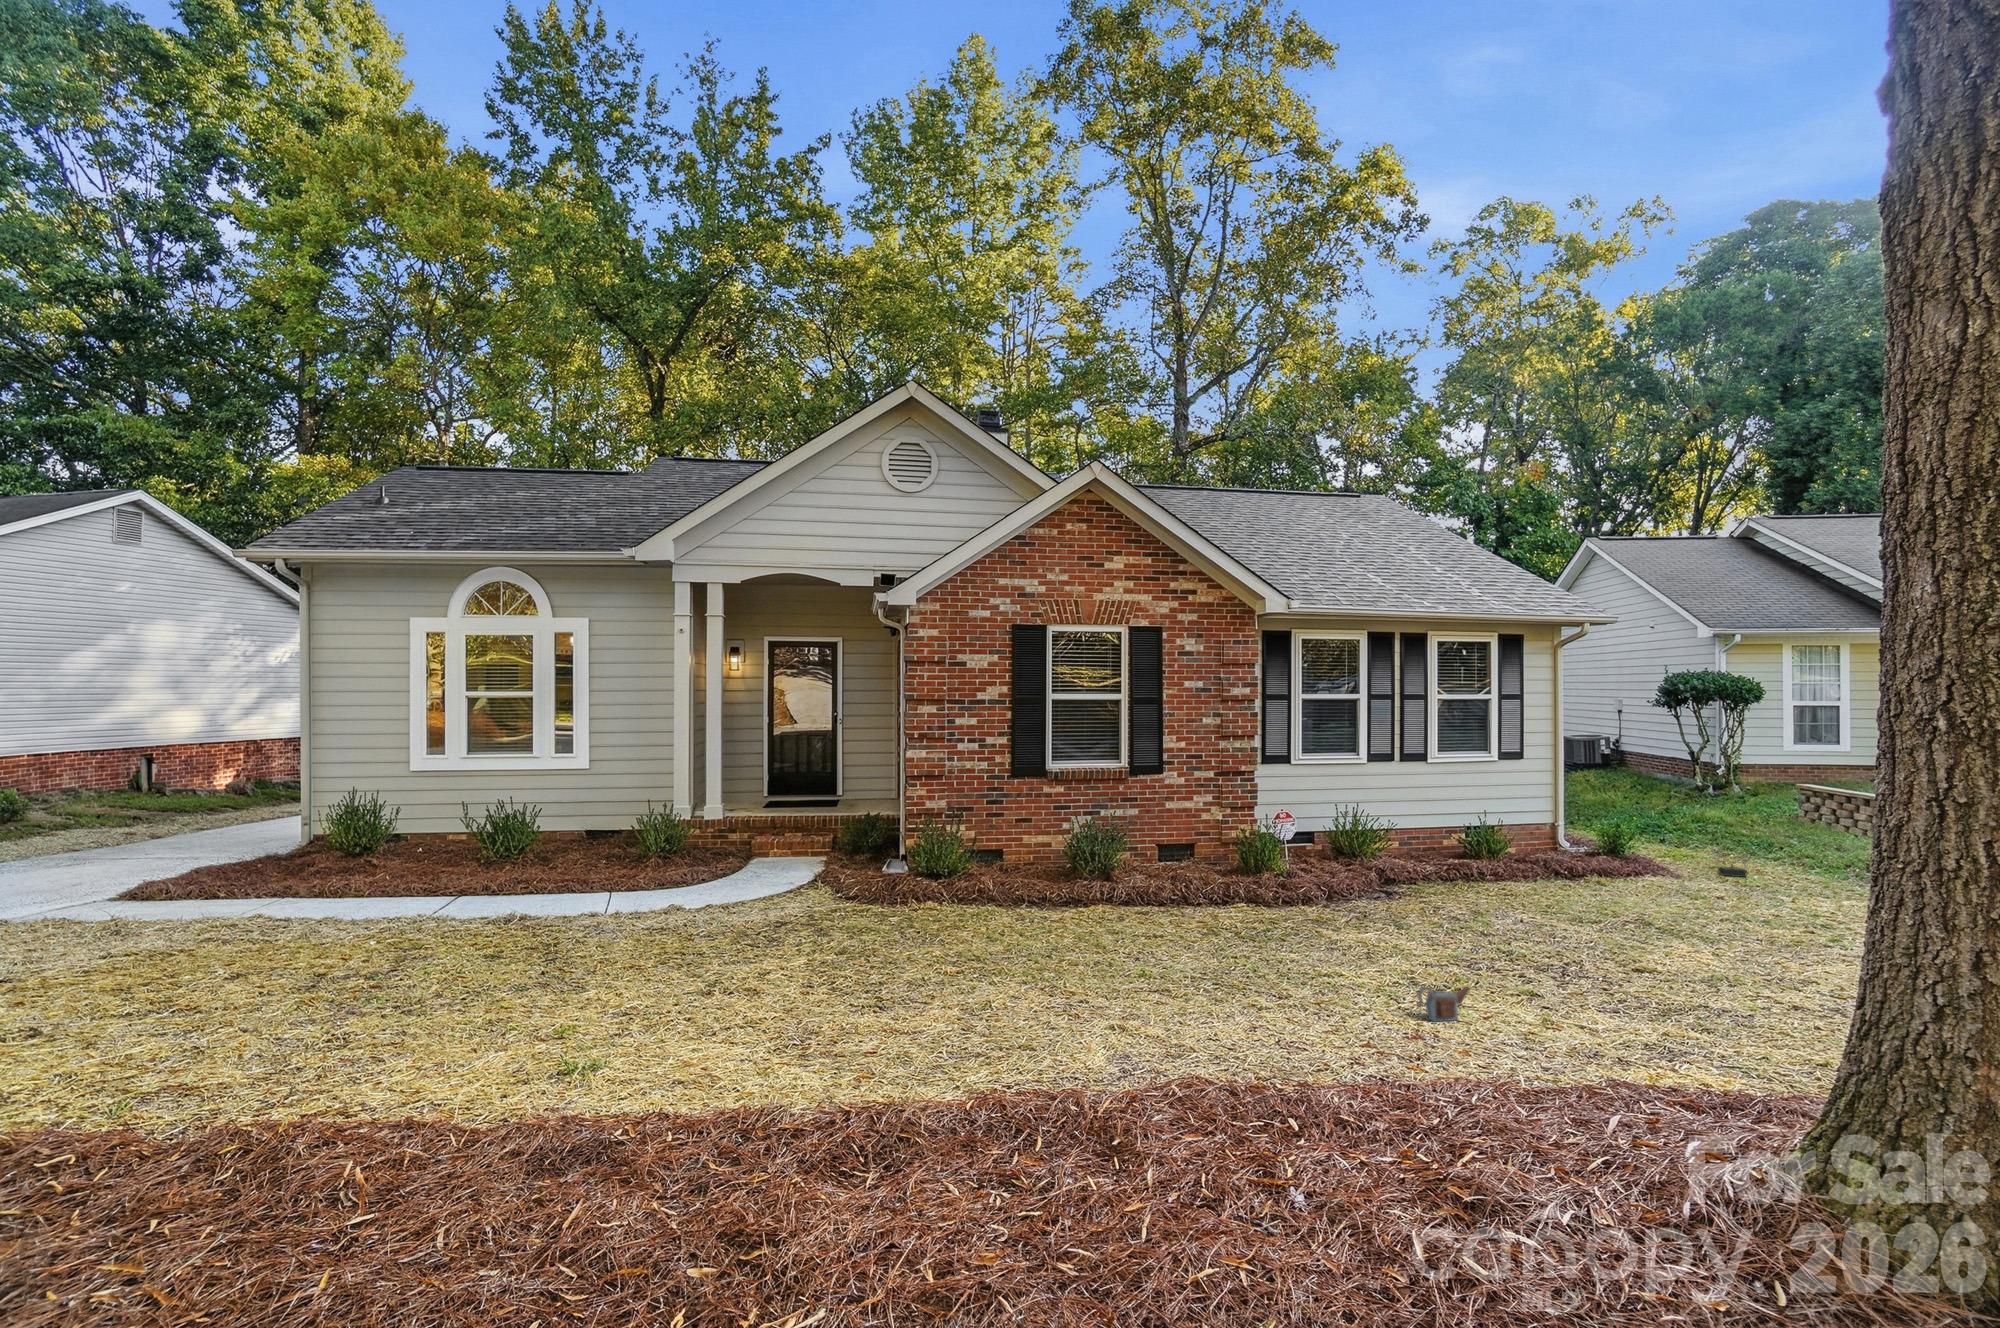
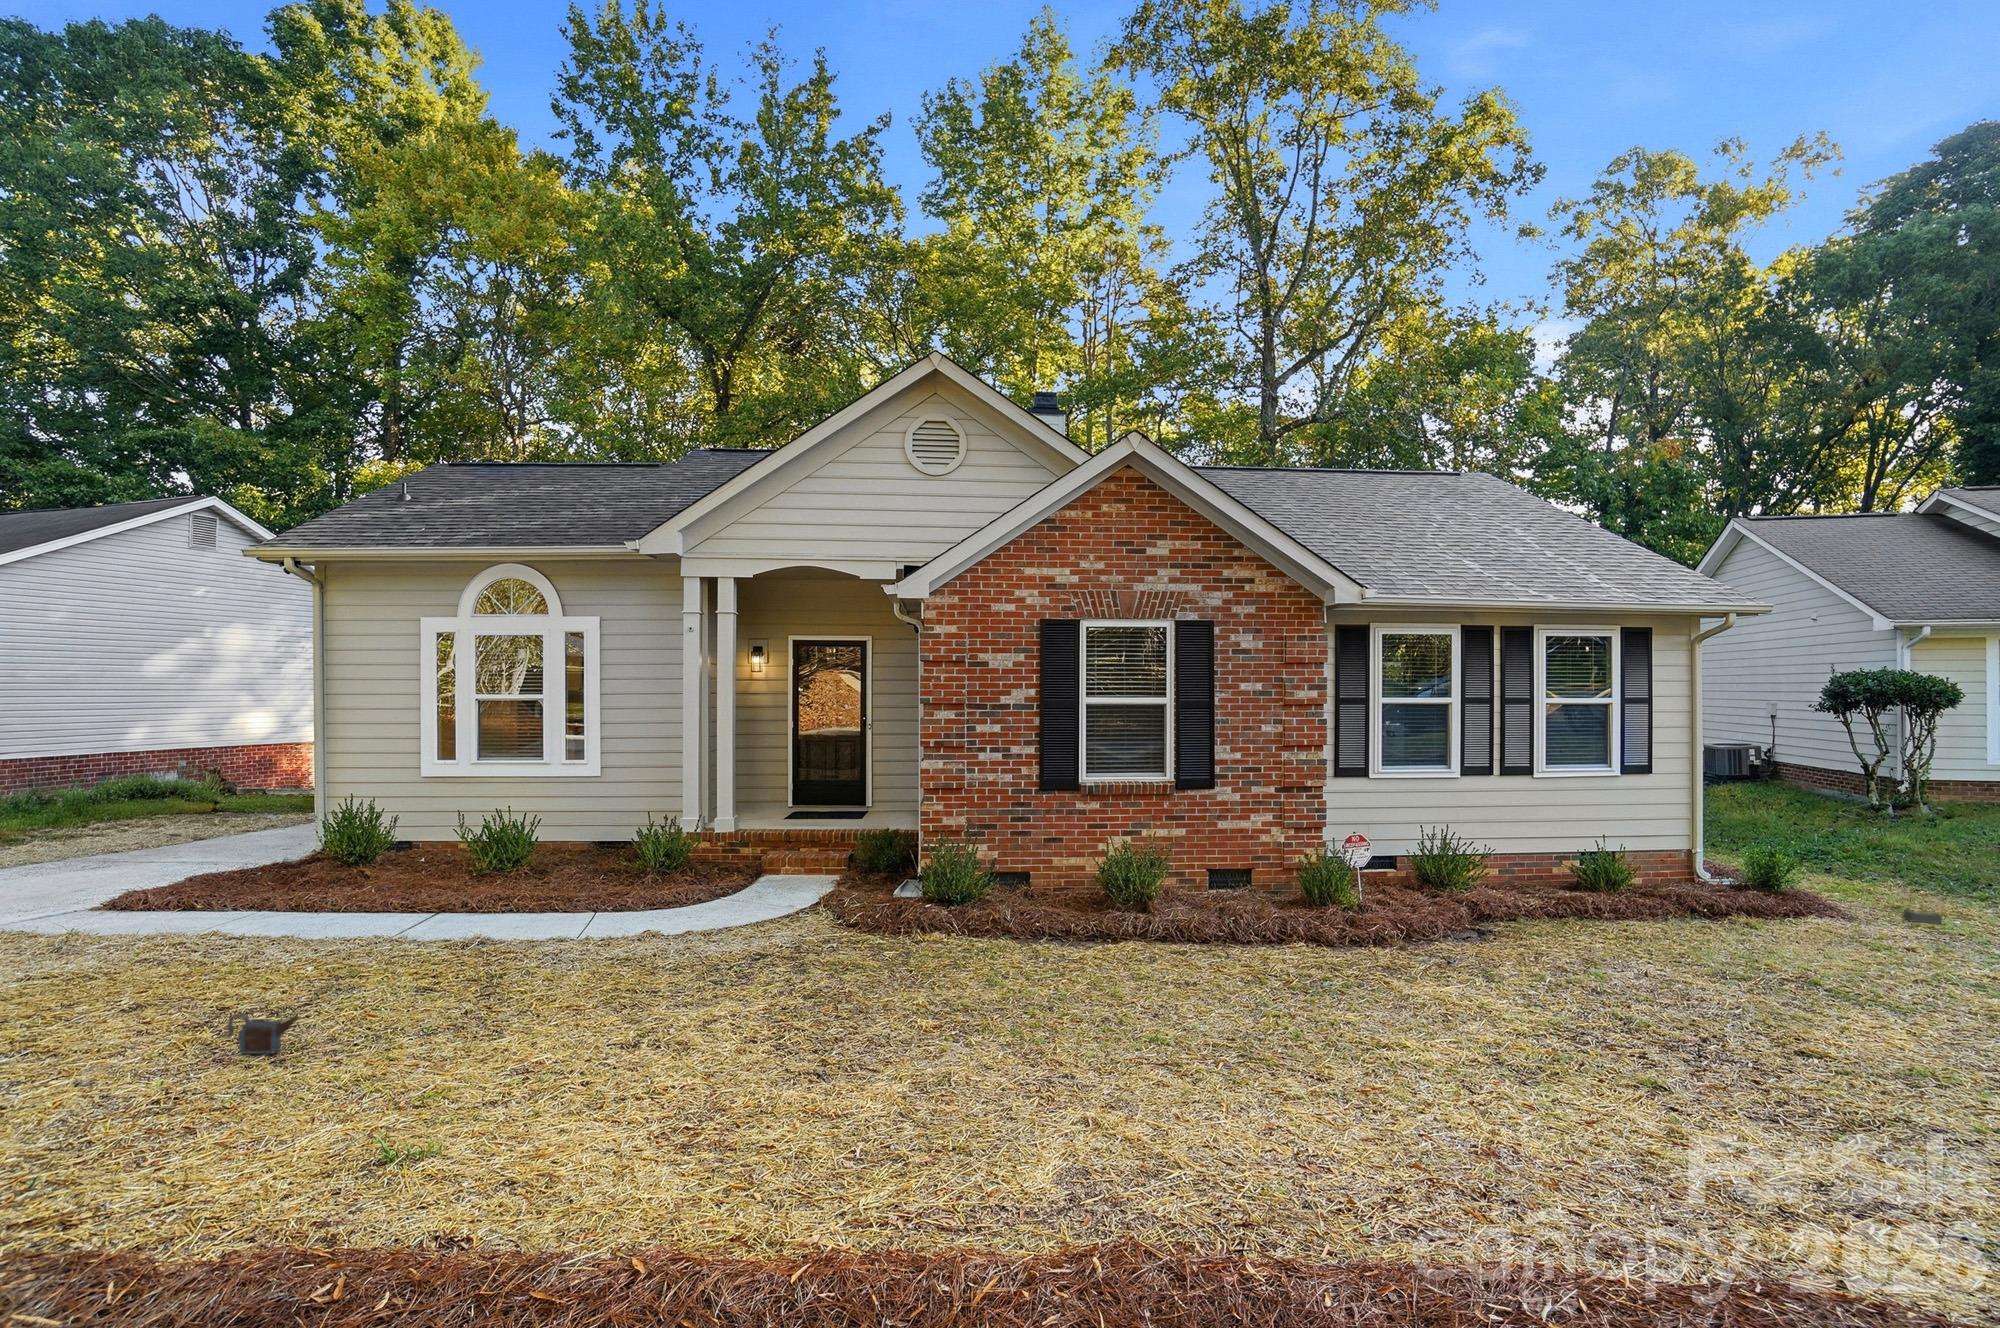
watering can: present [1418,987,1470,1022] -> present [227,1014,300,1054]

